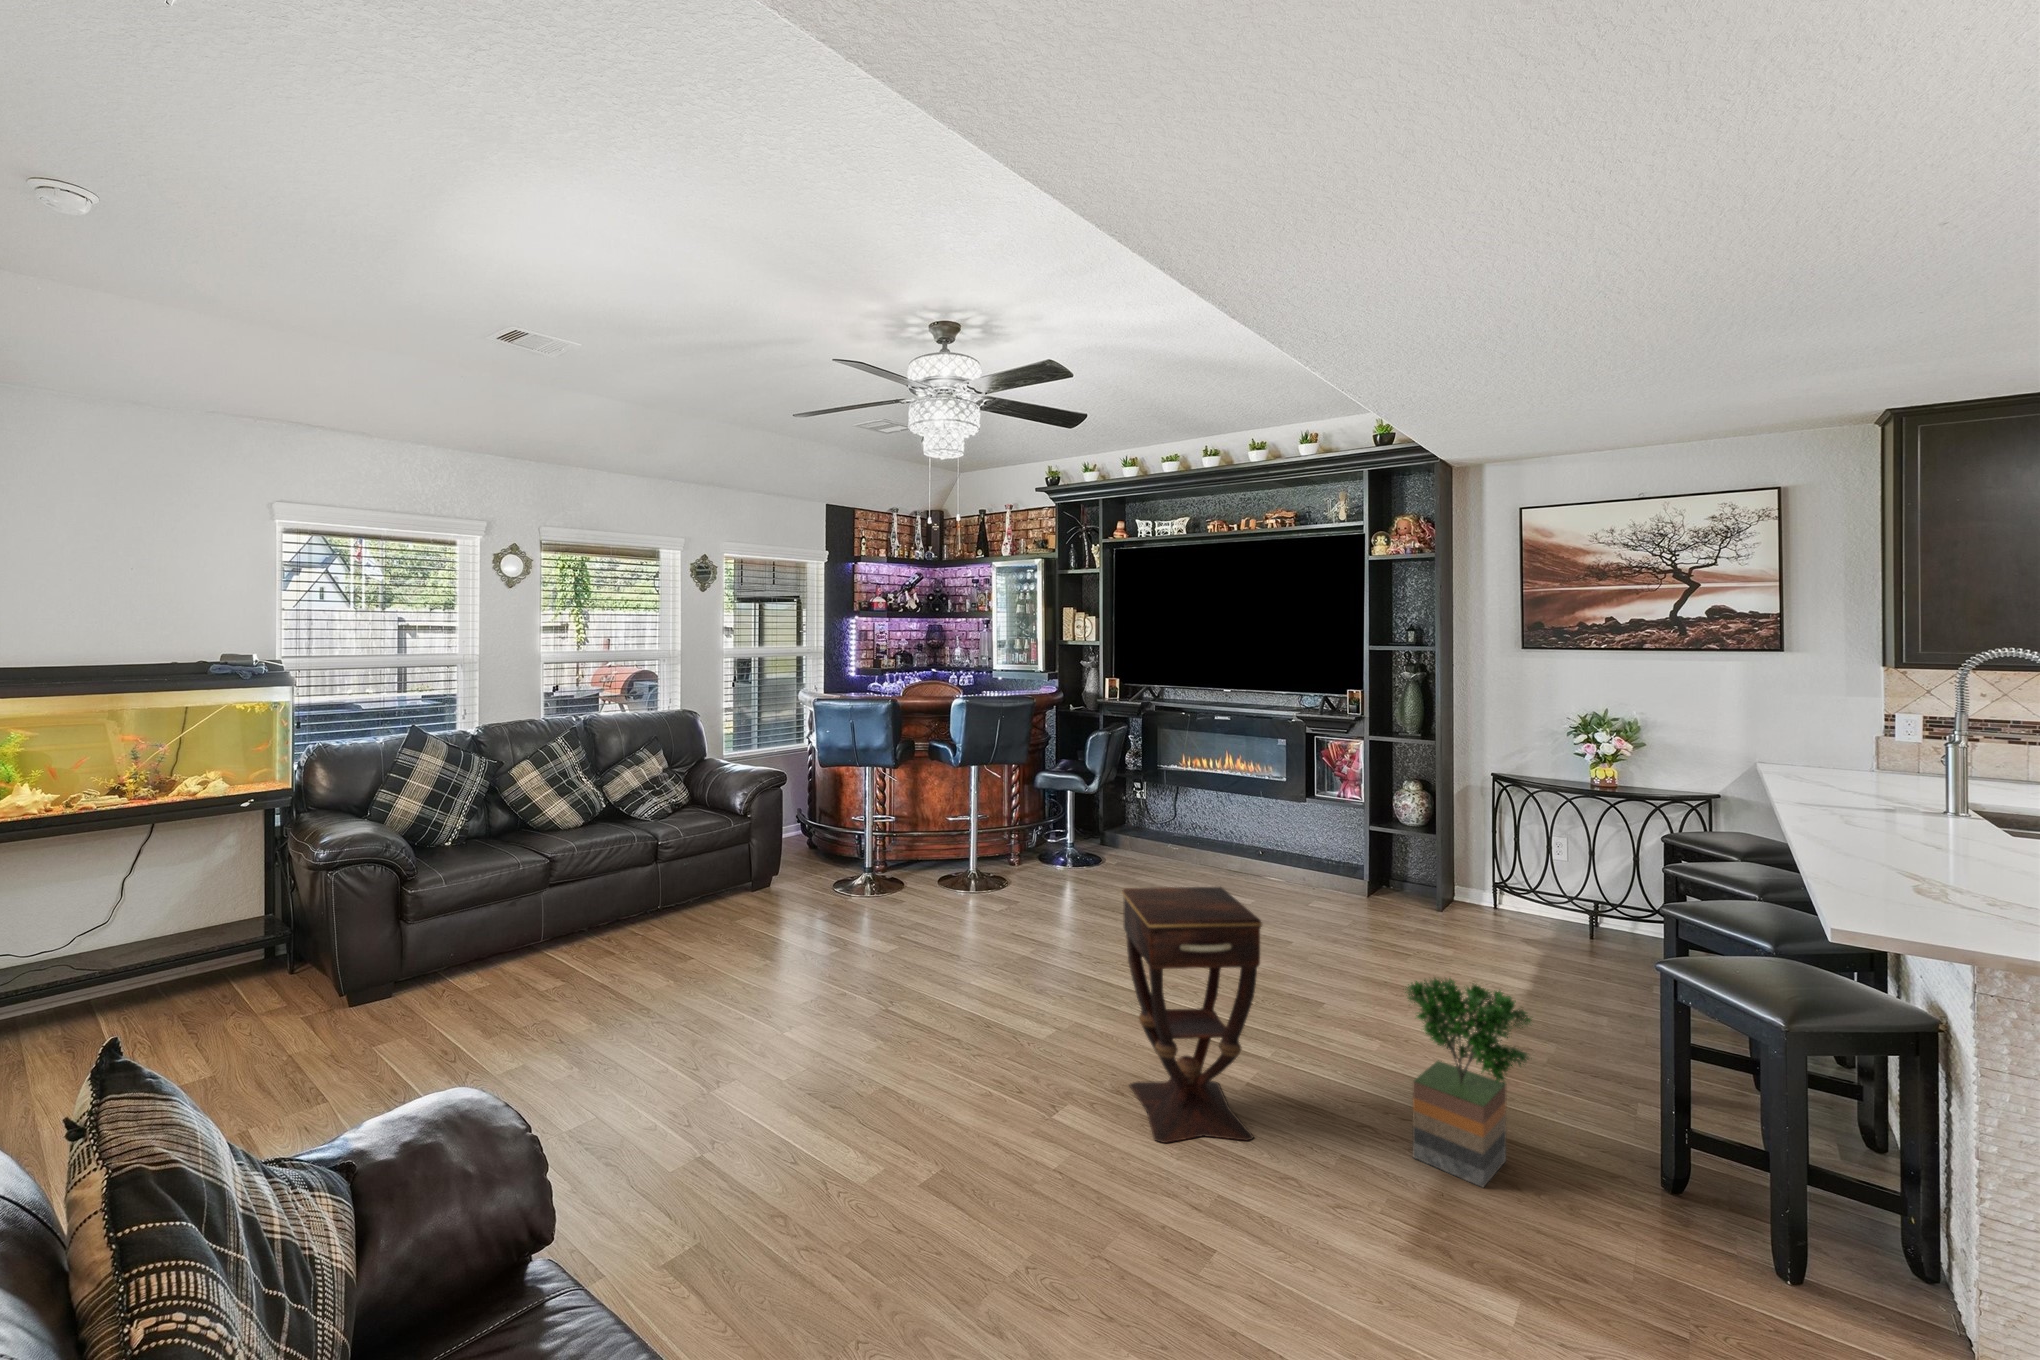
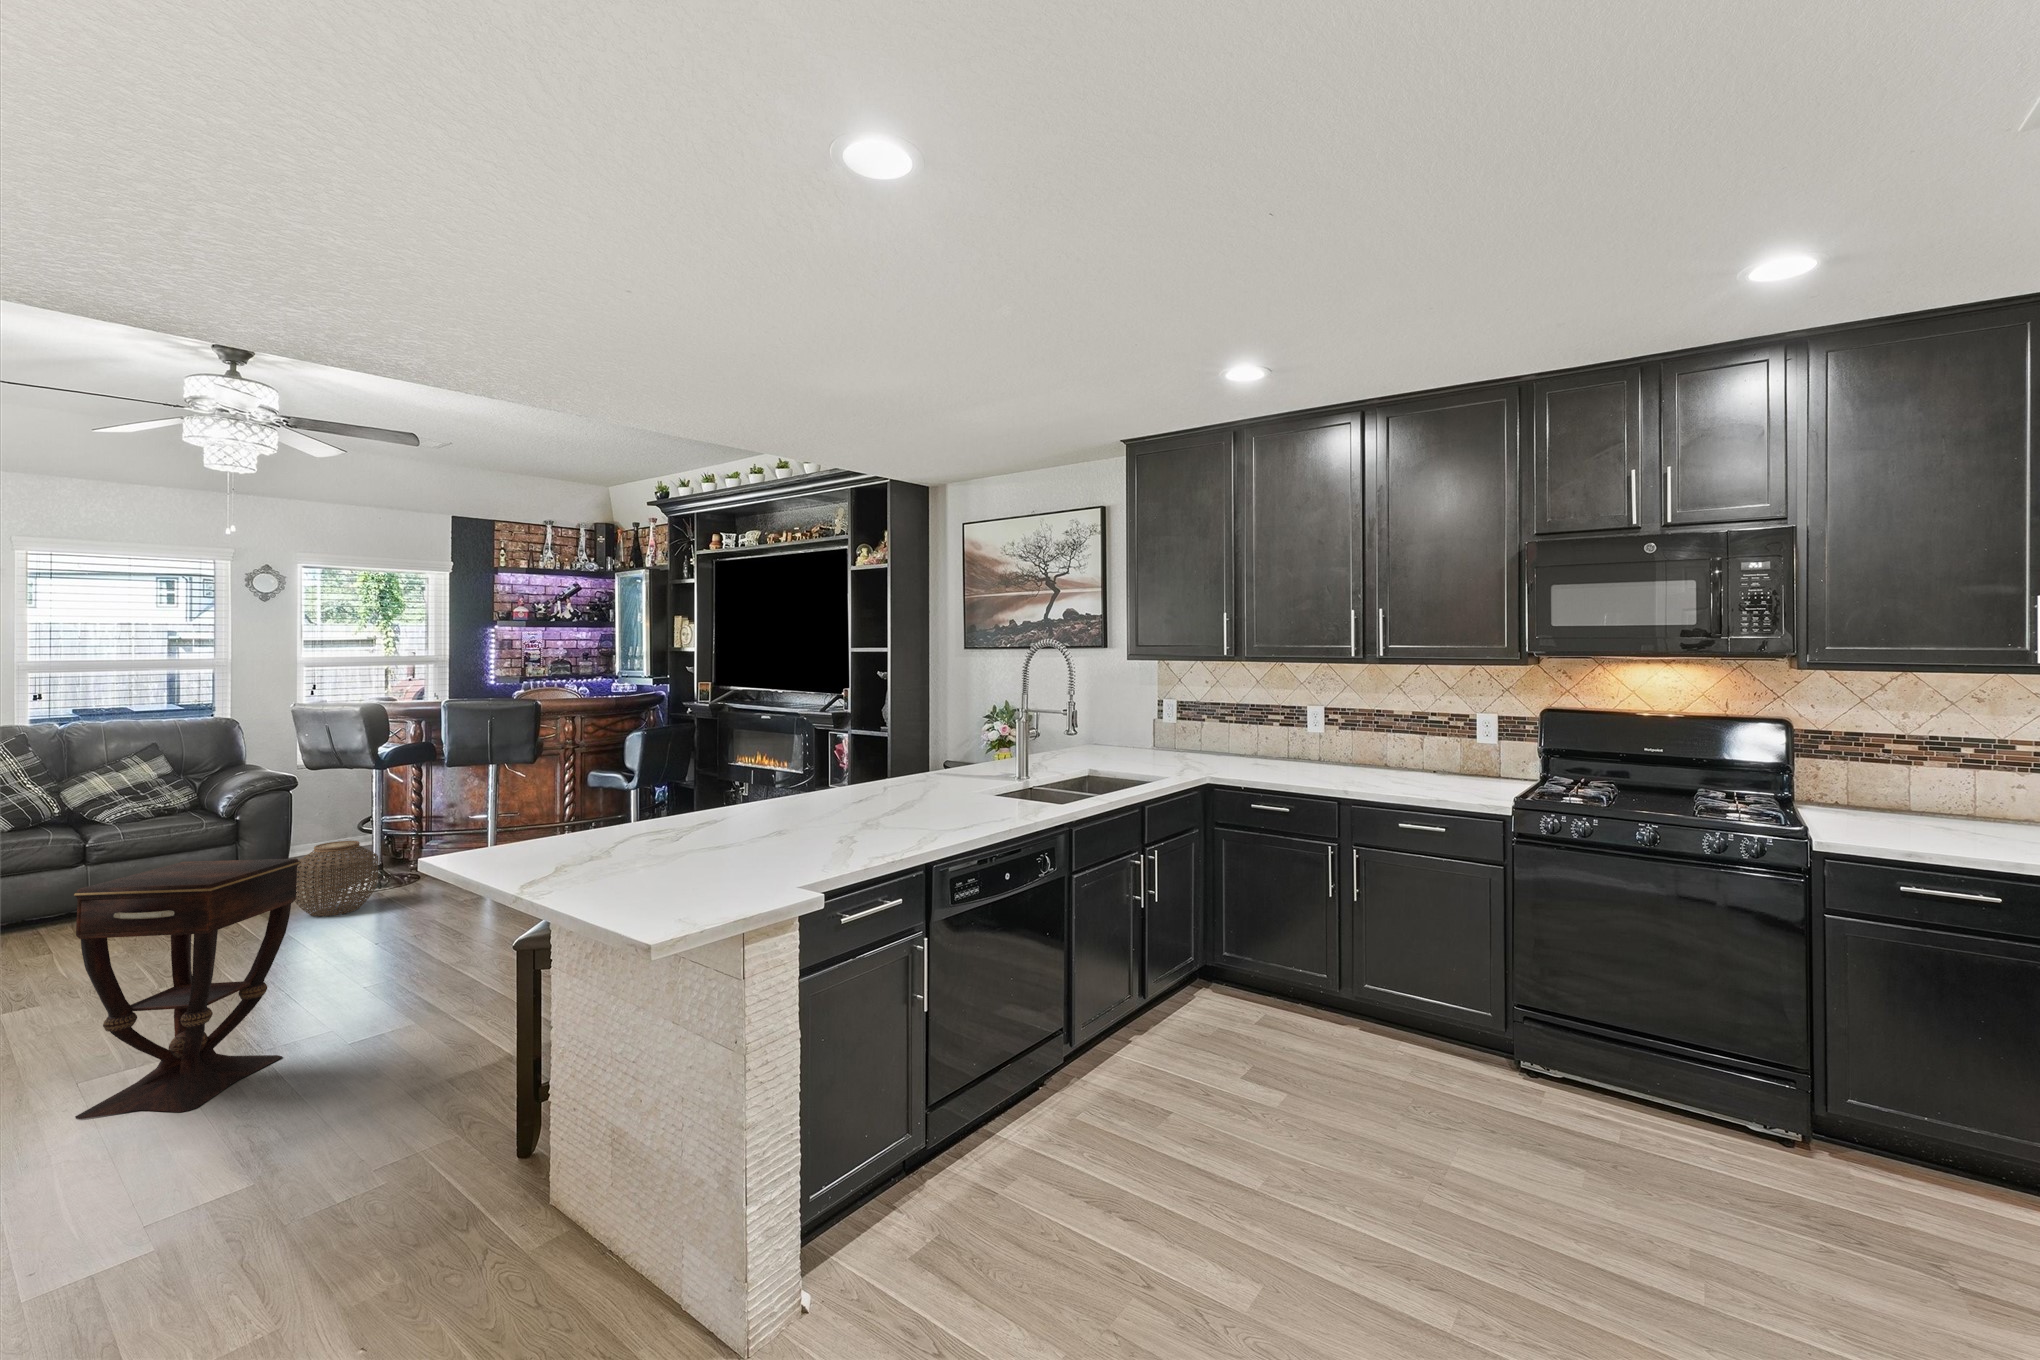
woven basket: none [883,845,946,920] -> present [295,841,378,916]
potted tree: present [1405,978,1532,1187] -> none [288,934,459,1143]

